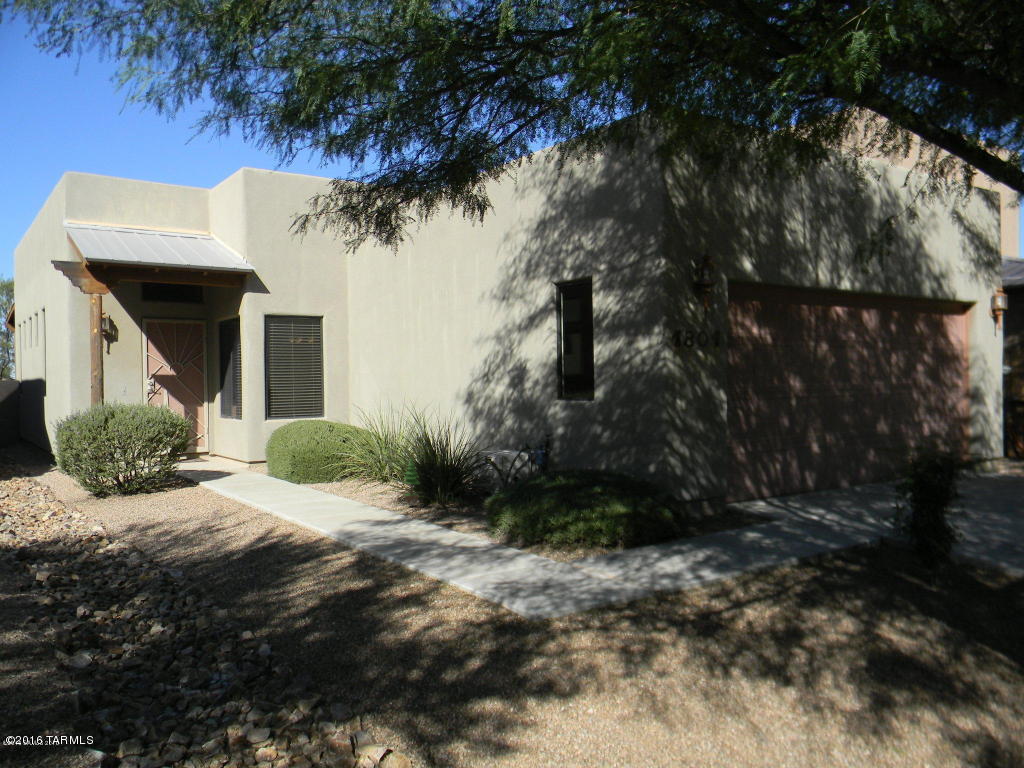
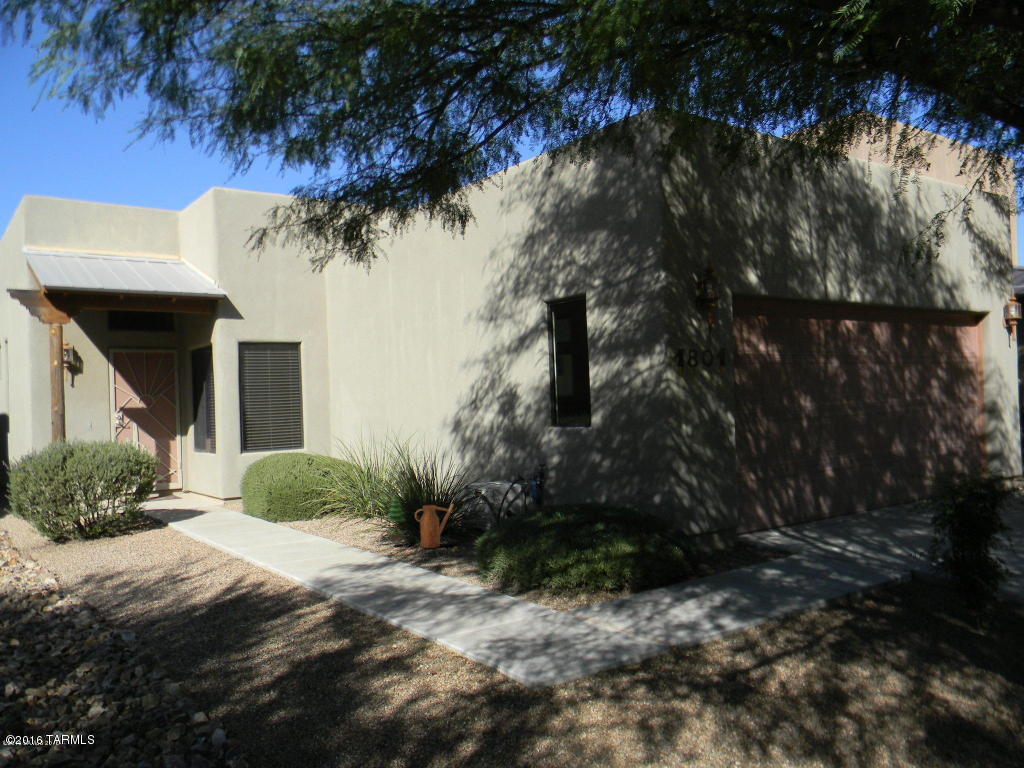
watering can: none [429,469,466,509] -> present [415,504,454,548]

